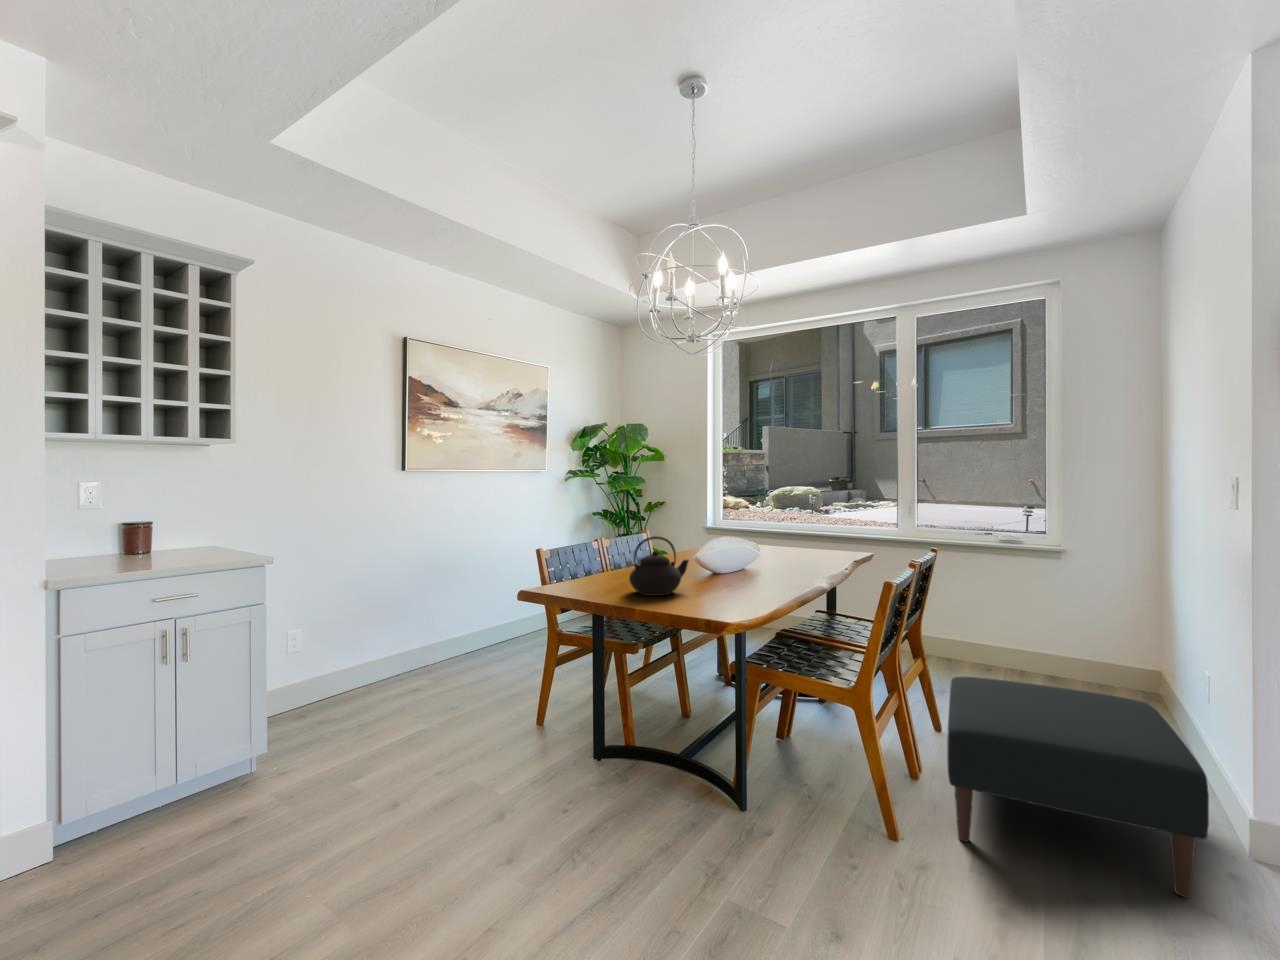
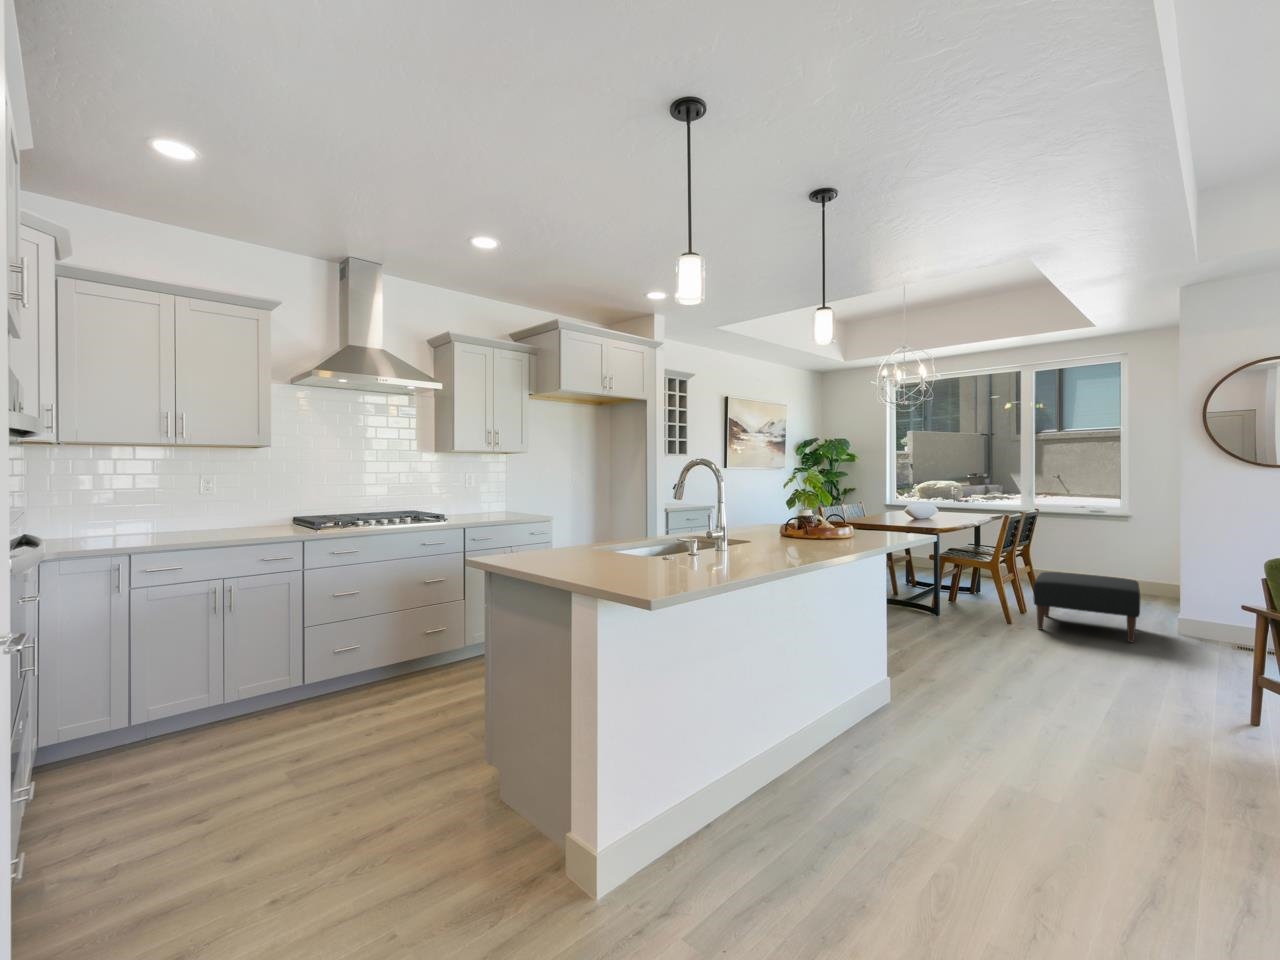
teapot: present [629,536,689,596] -> none [882,501,910,527]

